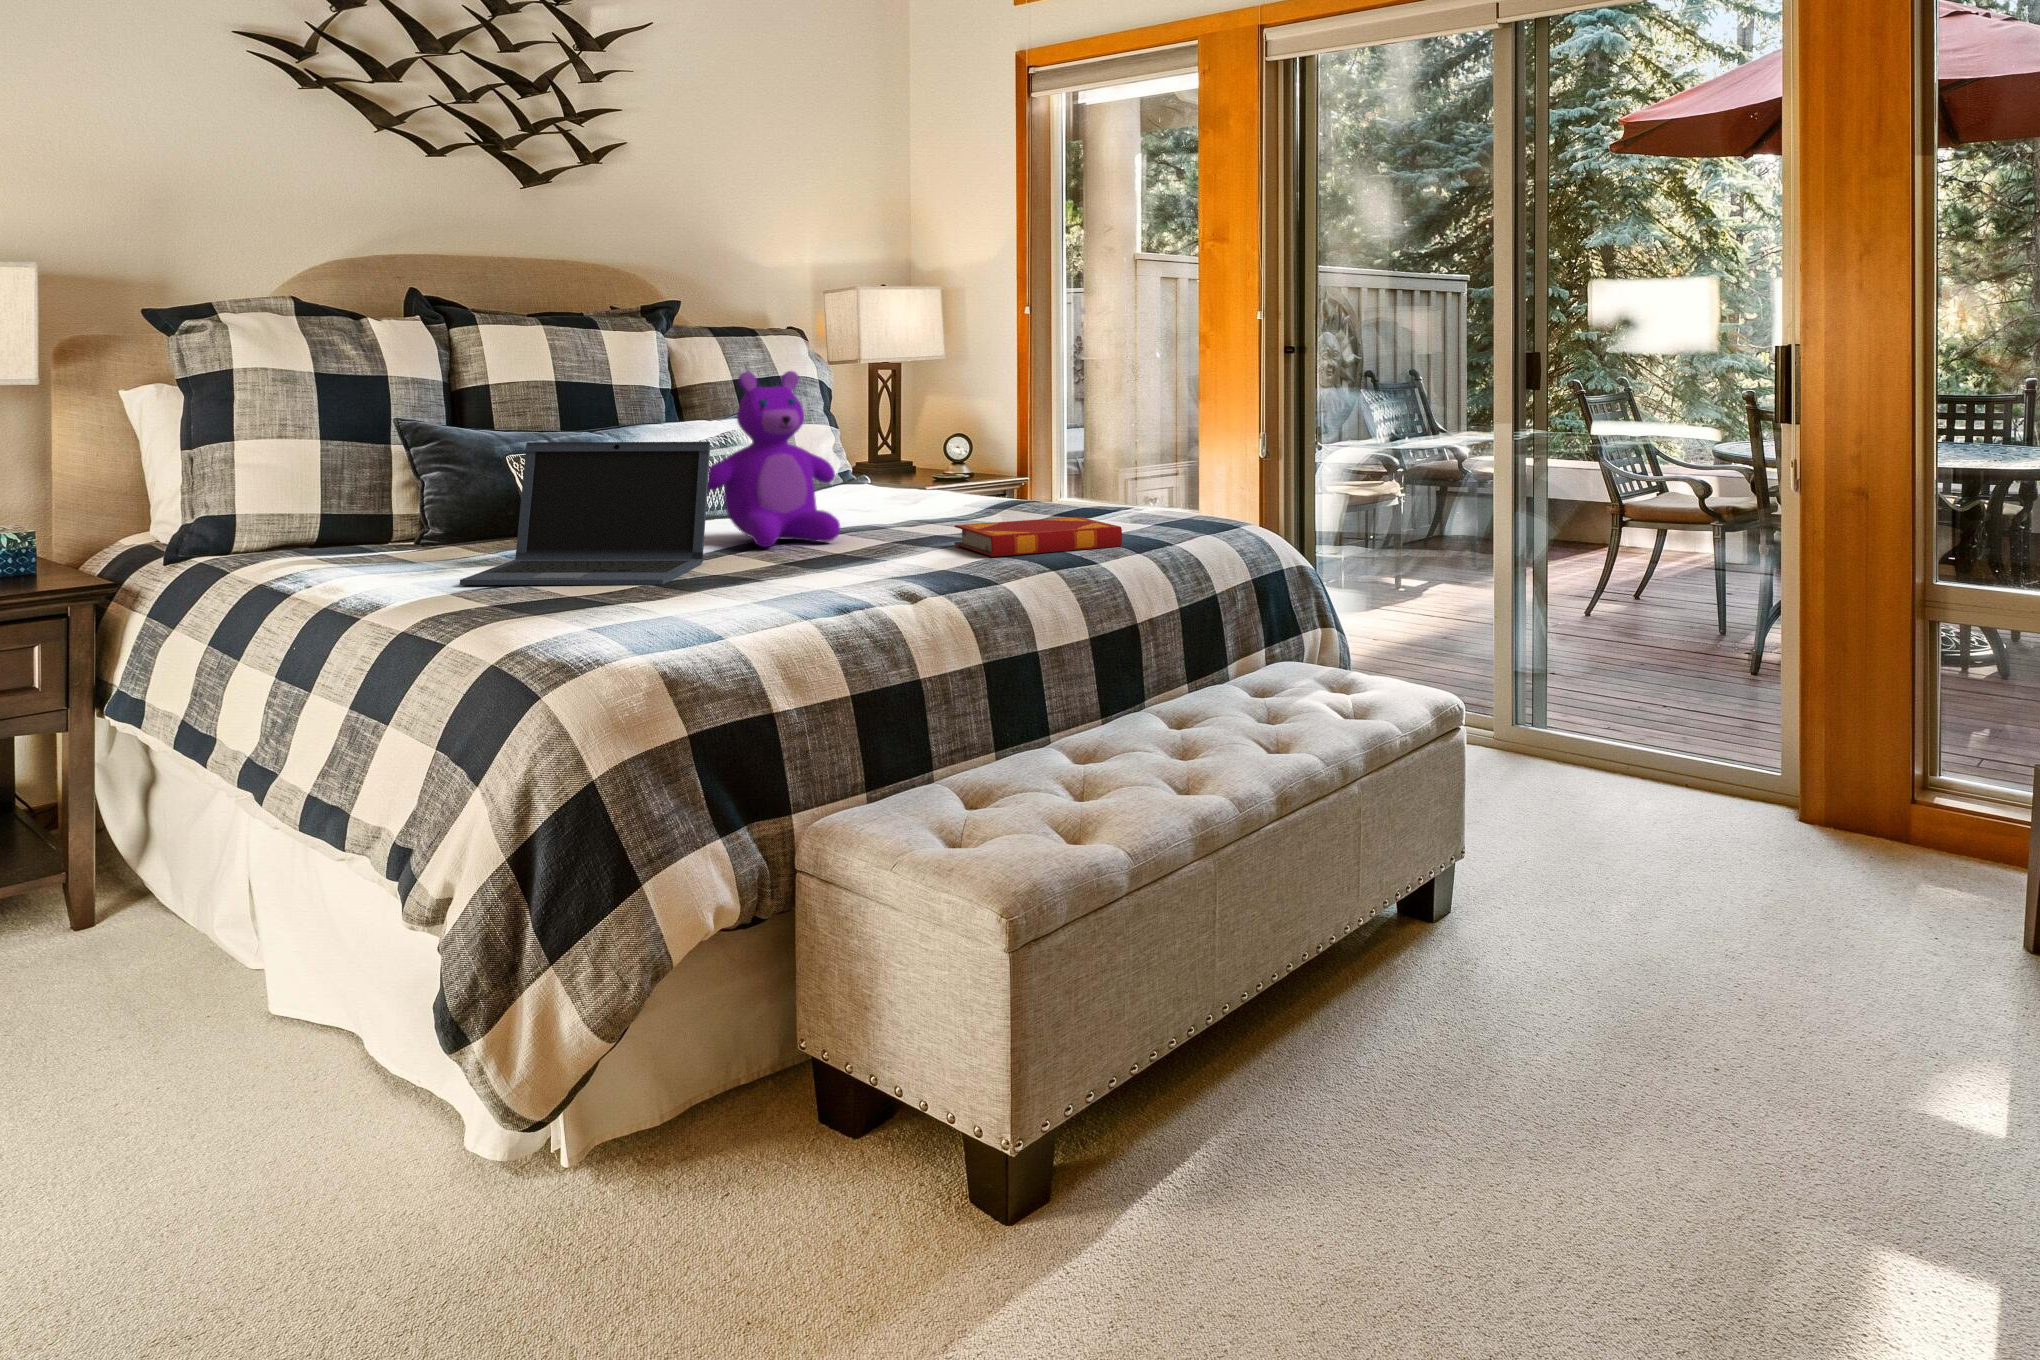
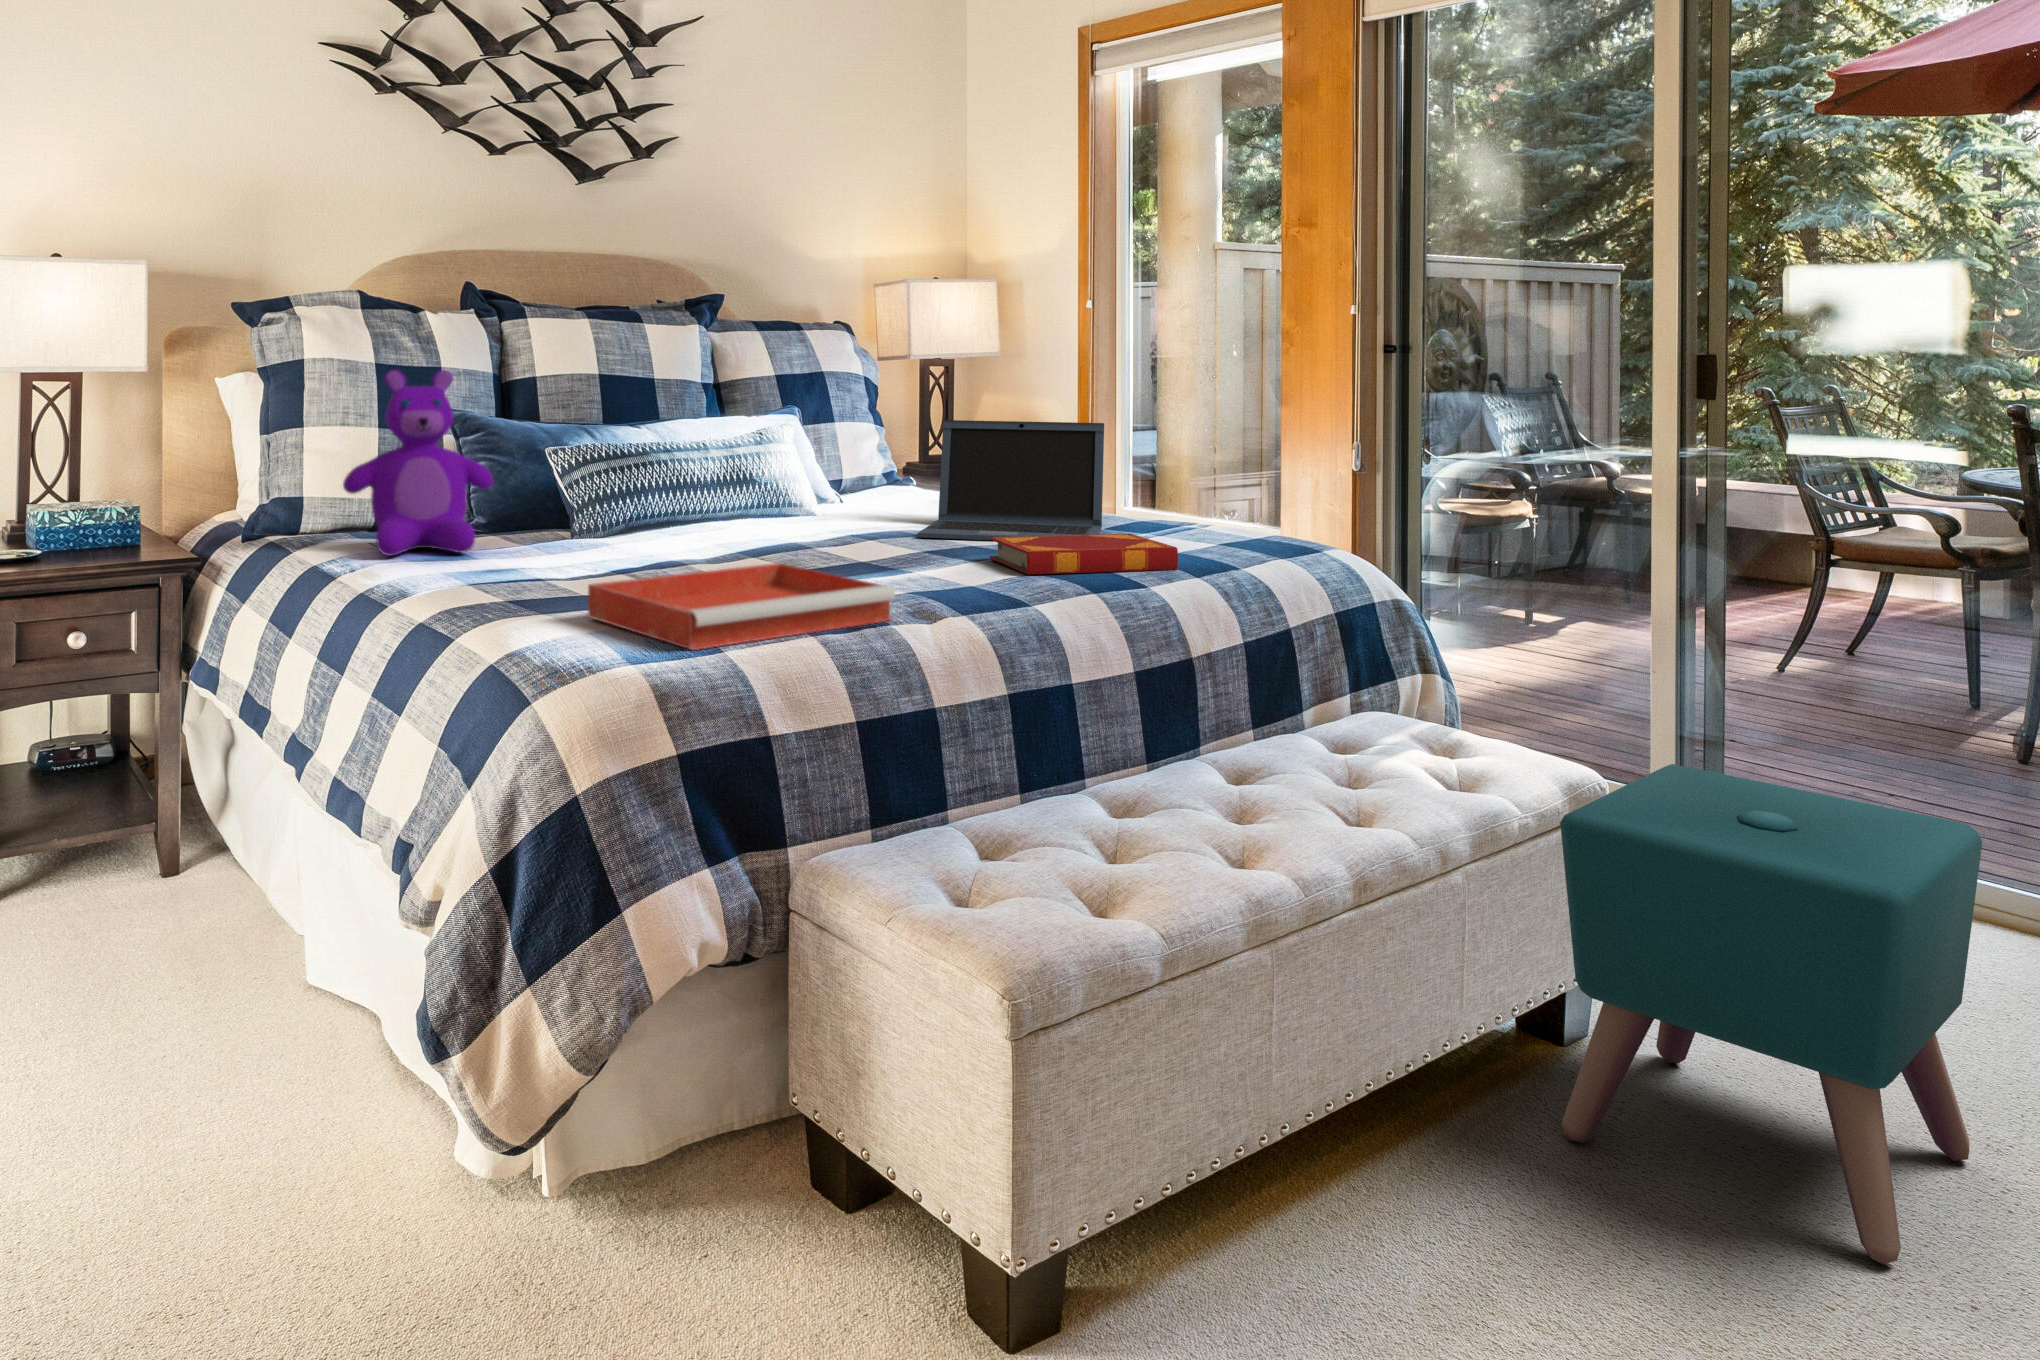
teddy bear: present [708,371,840,547] -> present [343,370,493,556]
laptop: present [460,442,710,585] -> present [918,420,1104,540]
tray: none [583,556,882,638] -> present [588,563,895,650]
ottoman: none [1434,685,1728,1054] -> present [1560,764,1982,1265]

